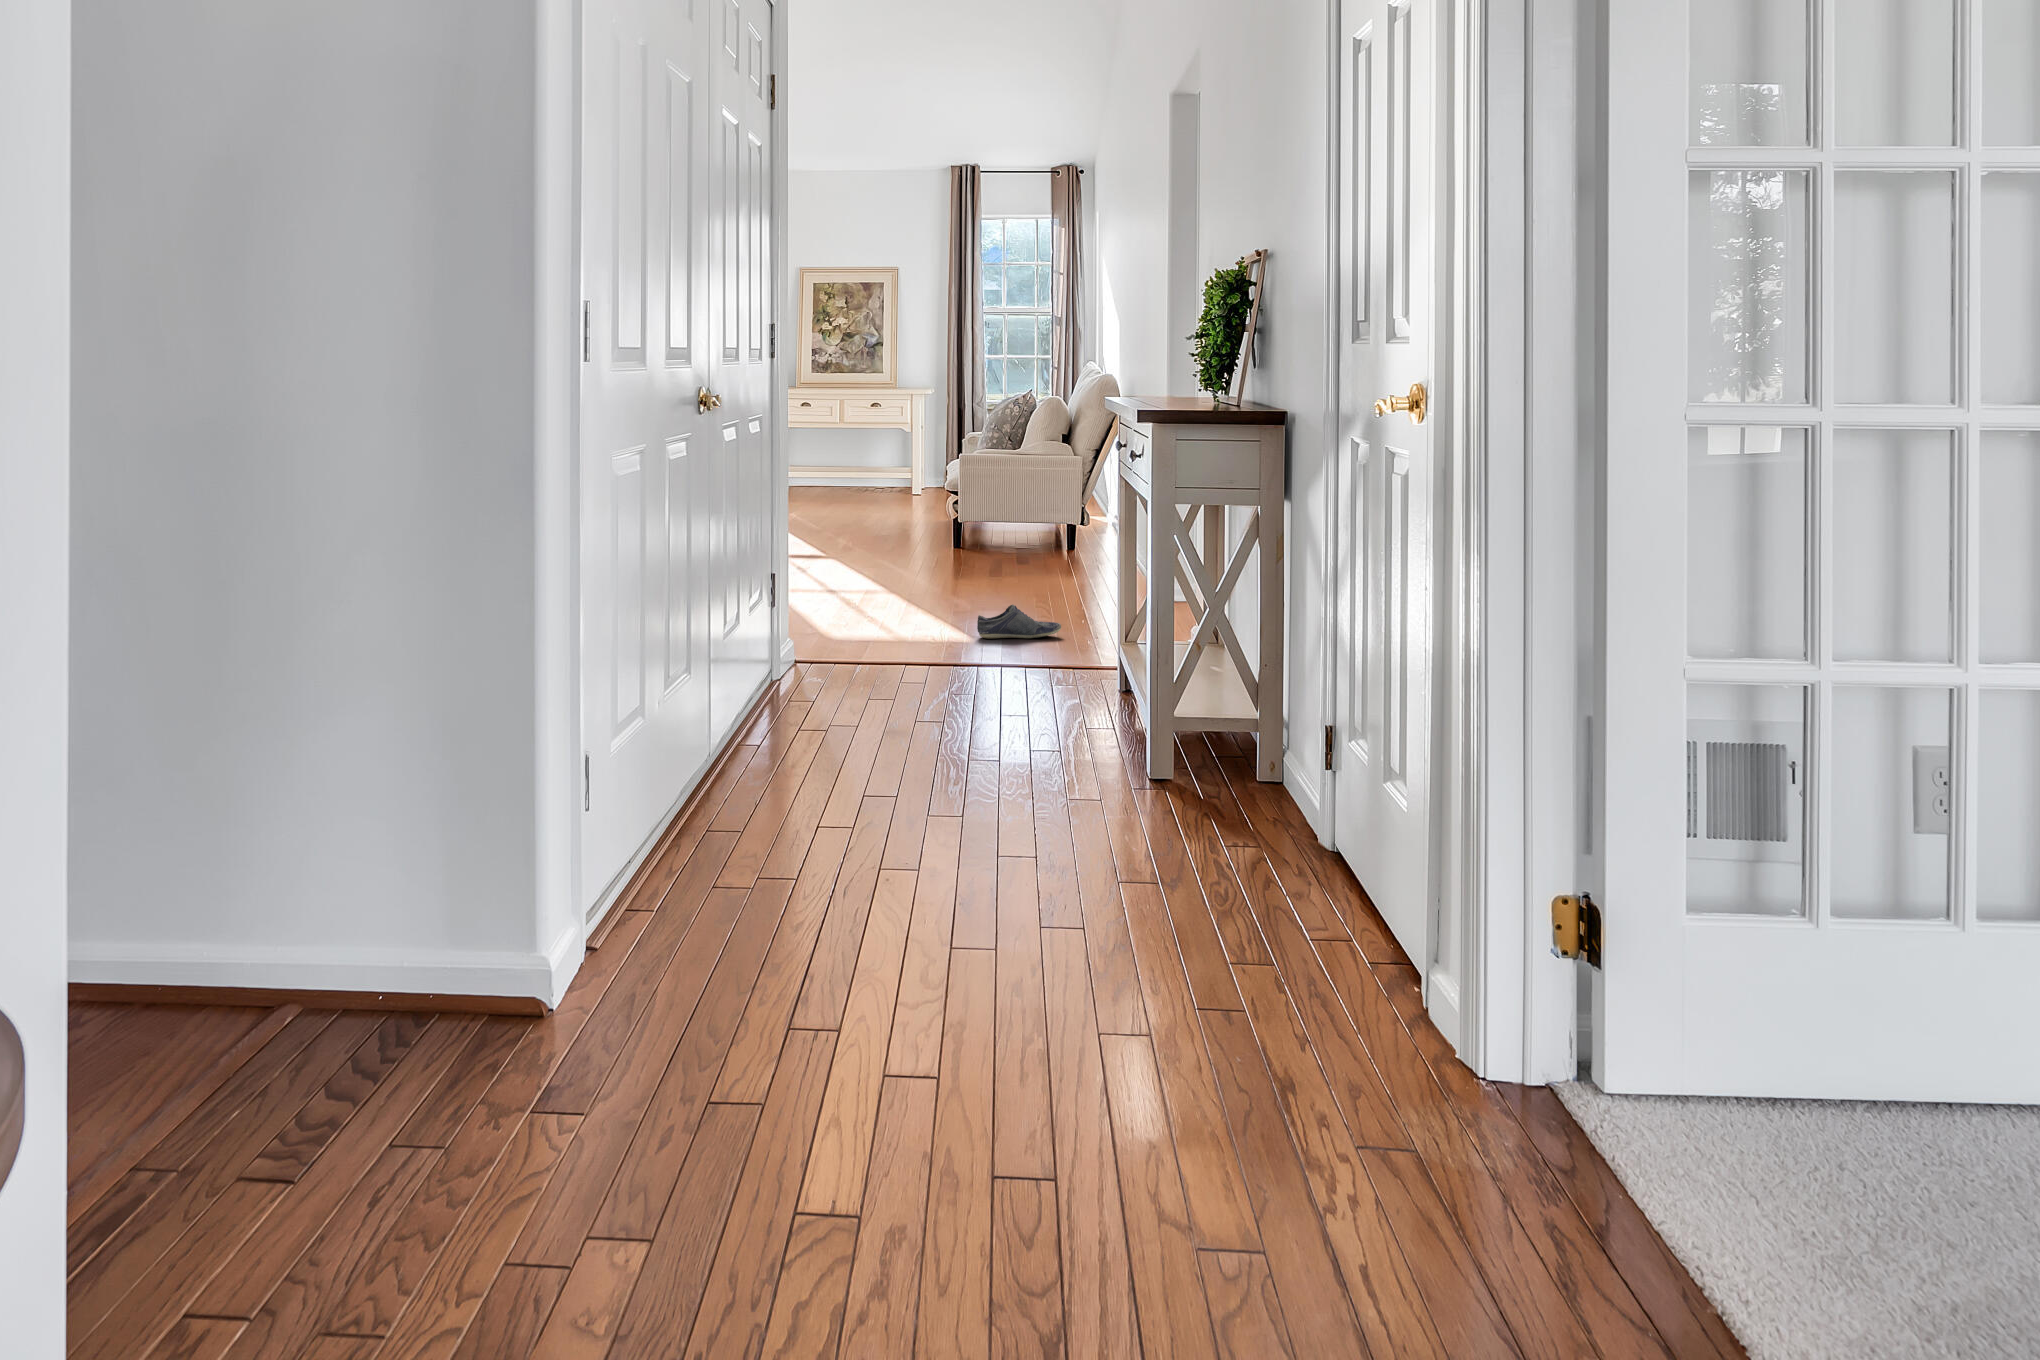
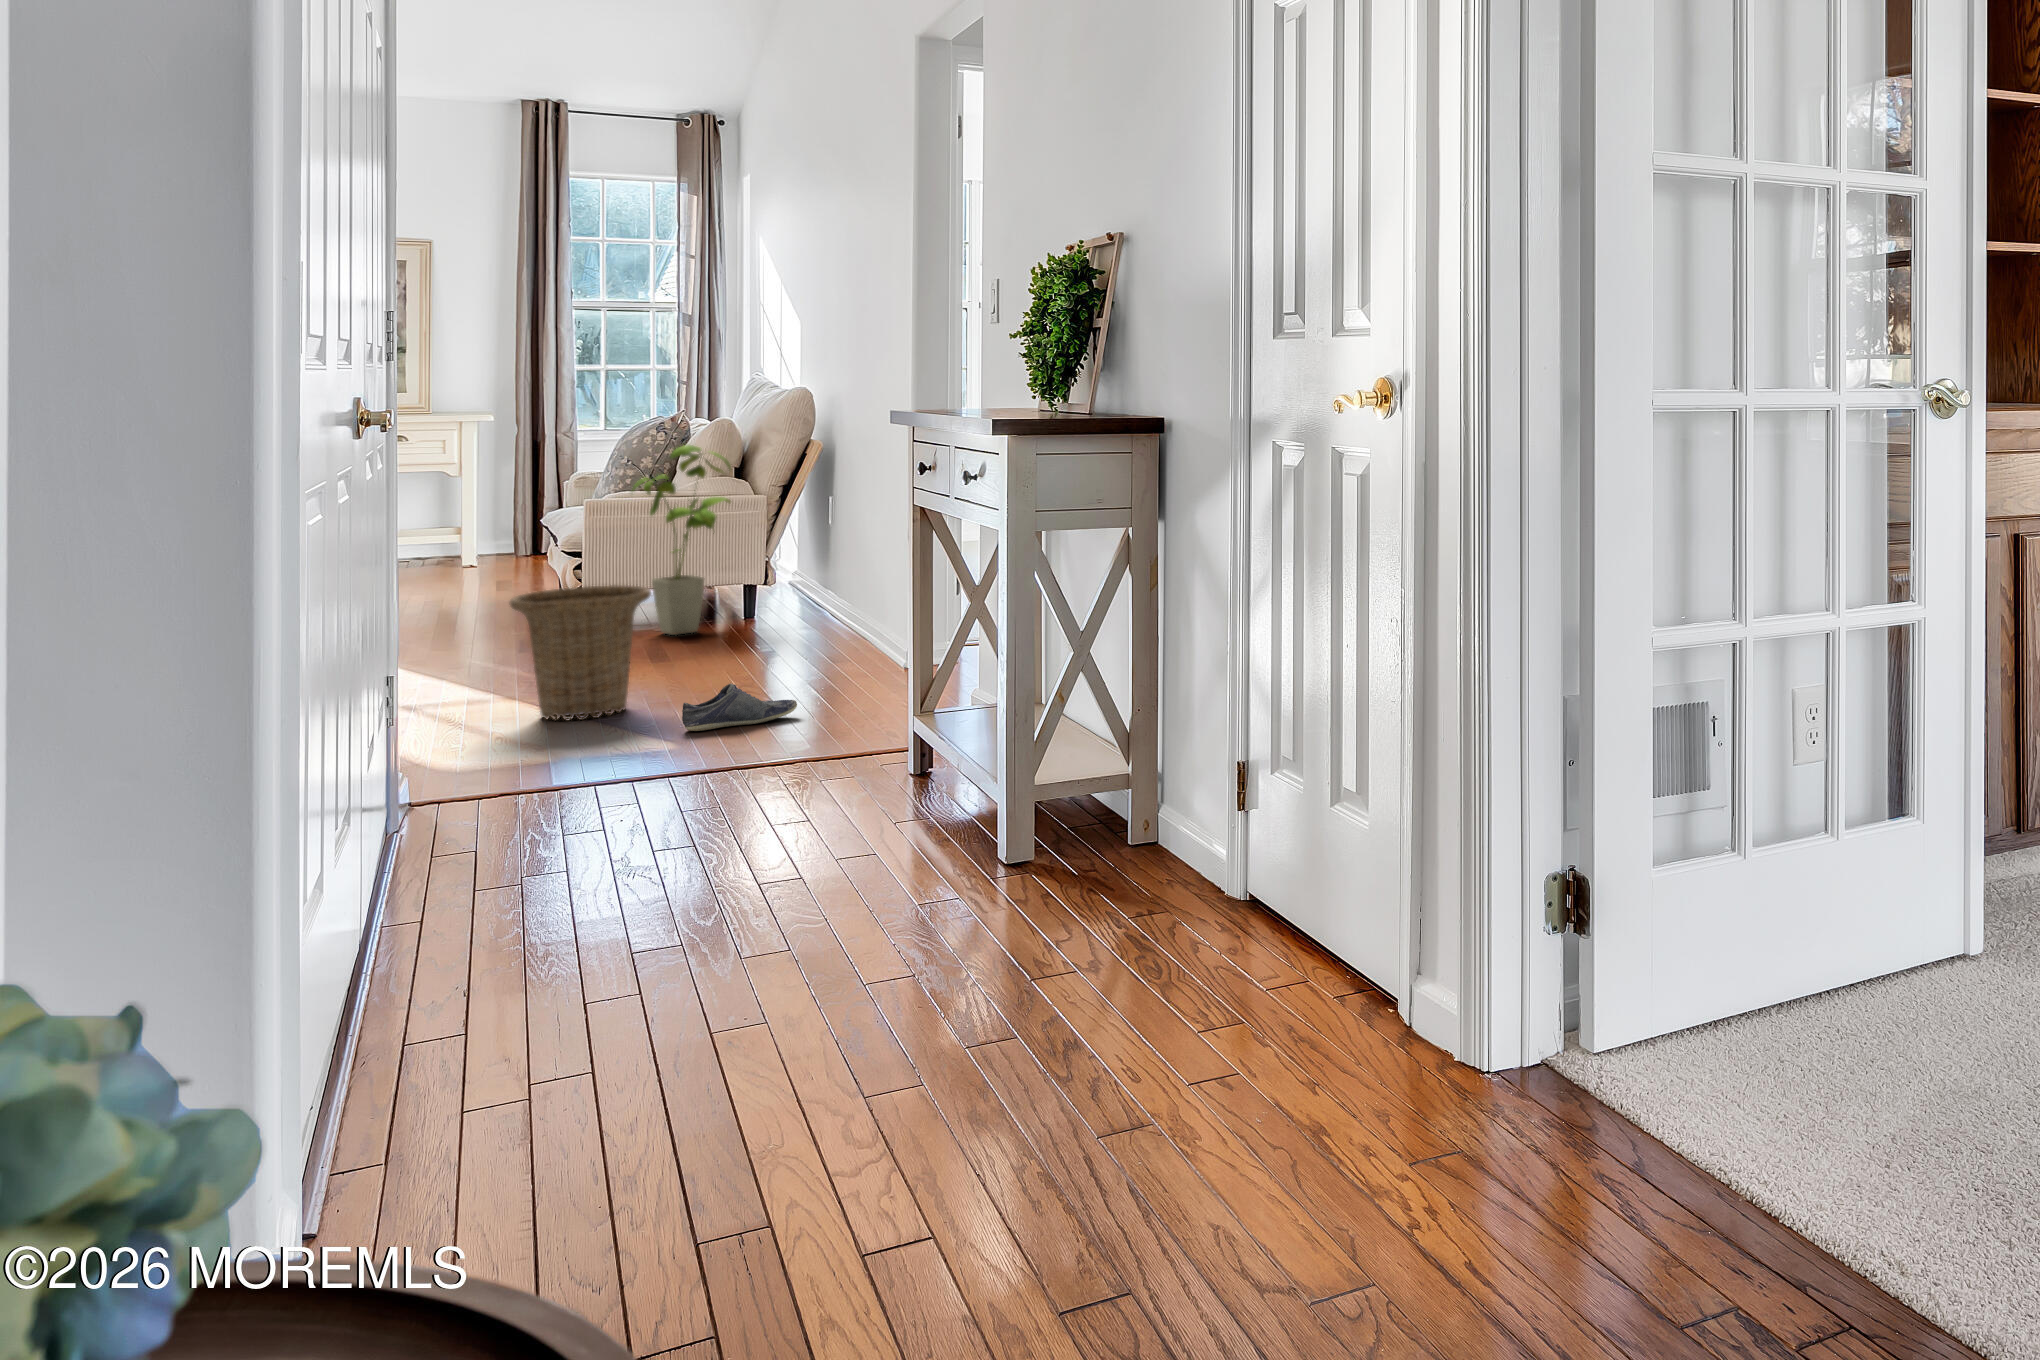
house plant: none [985,418,1057,563] -> present [633,445,731,635]
basket: none [876,520,970,619] -> present [510,585,651,720]

